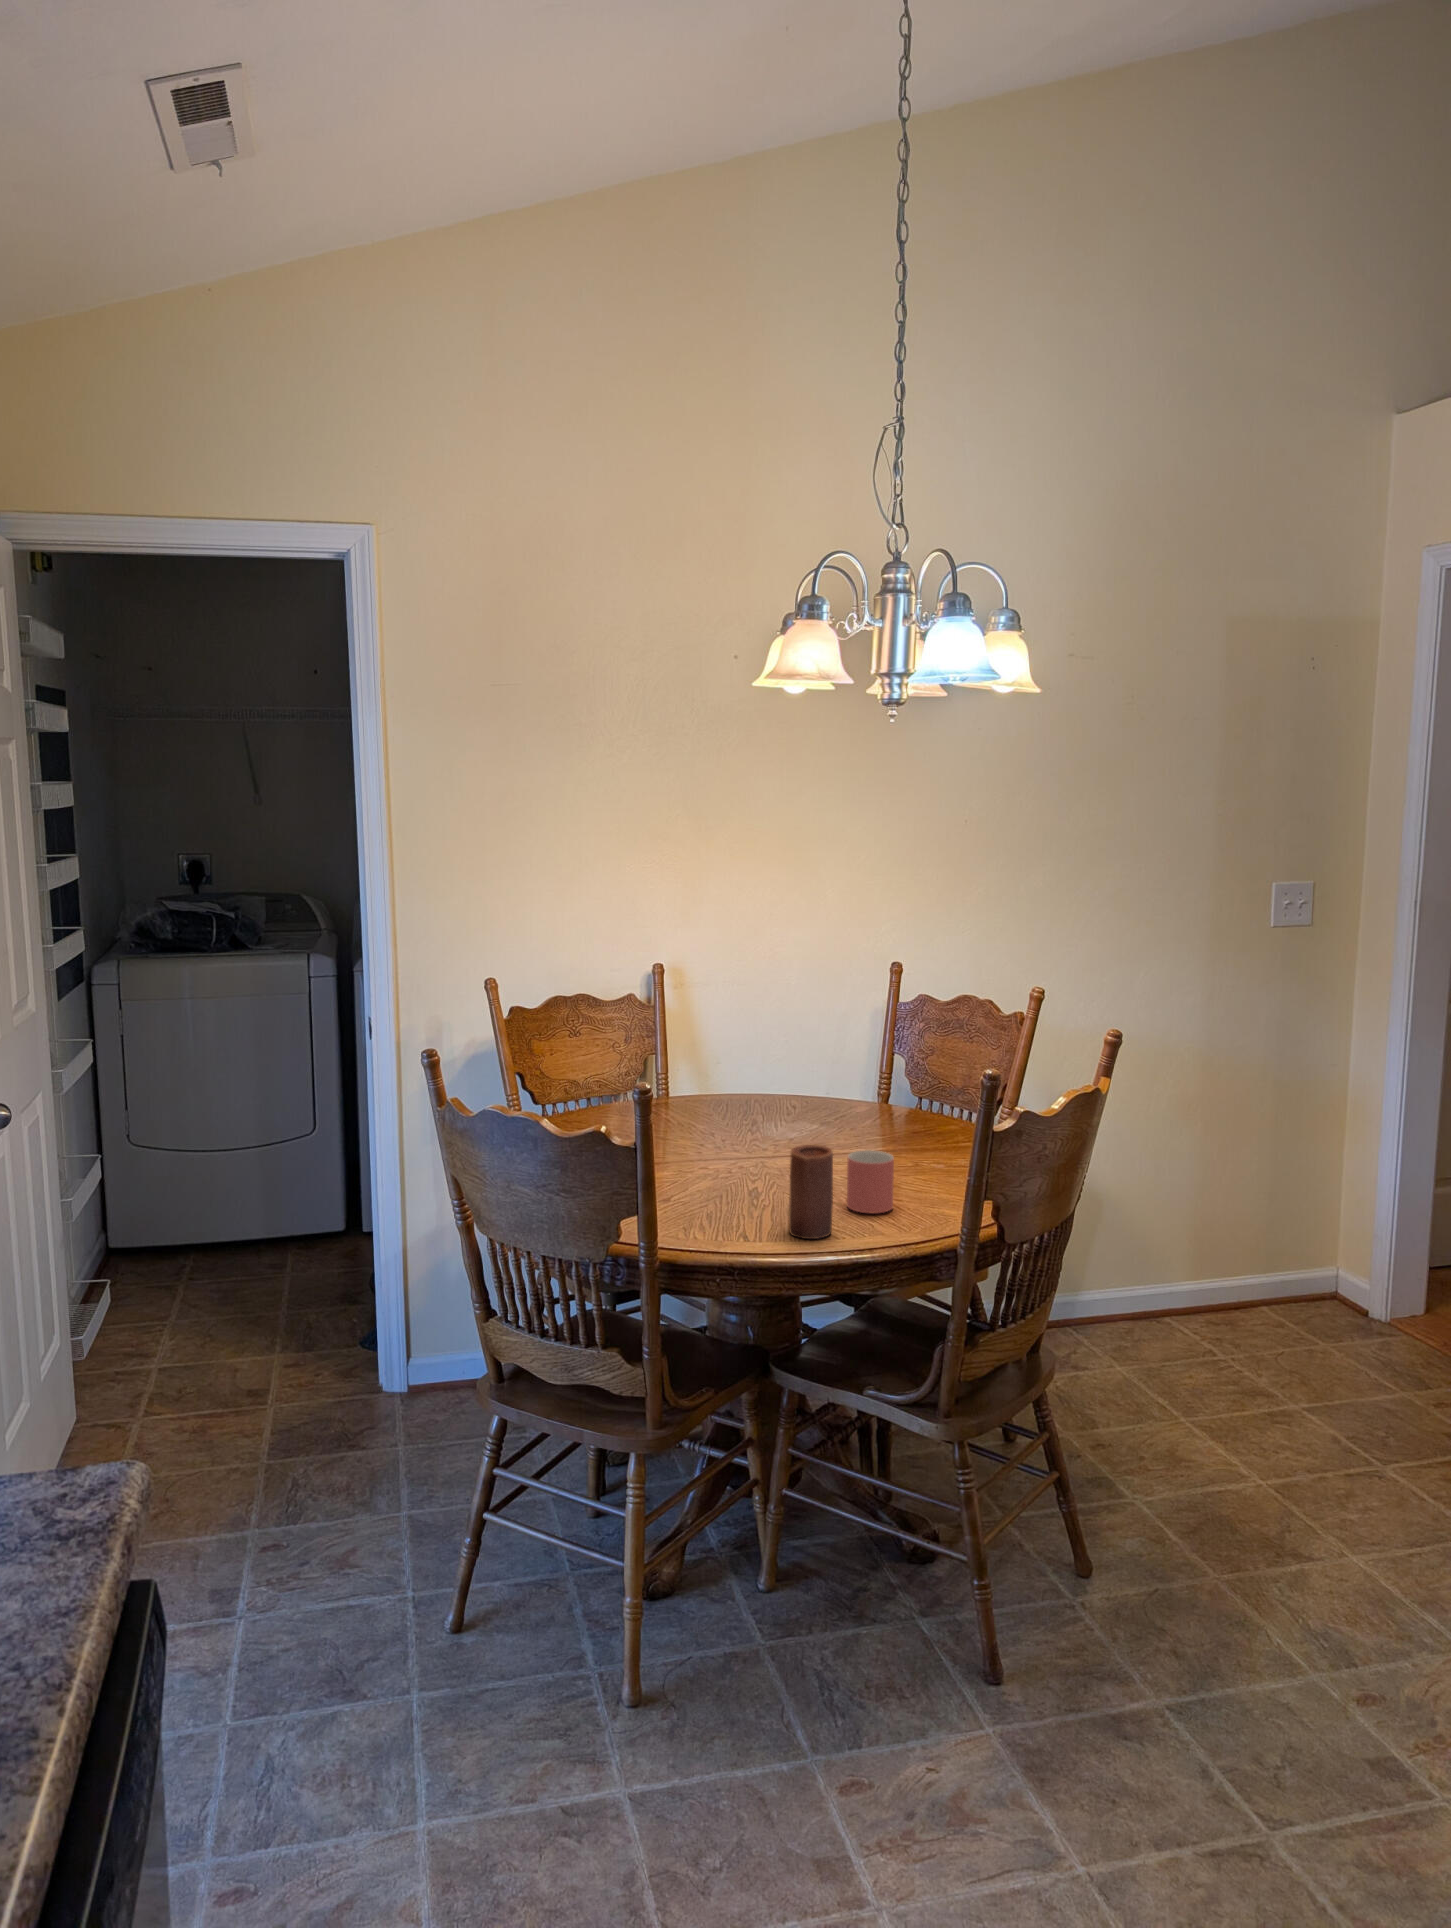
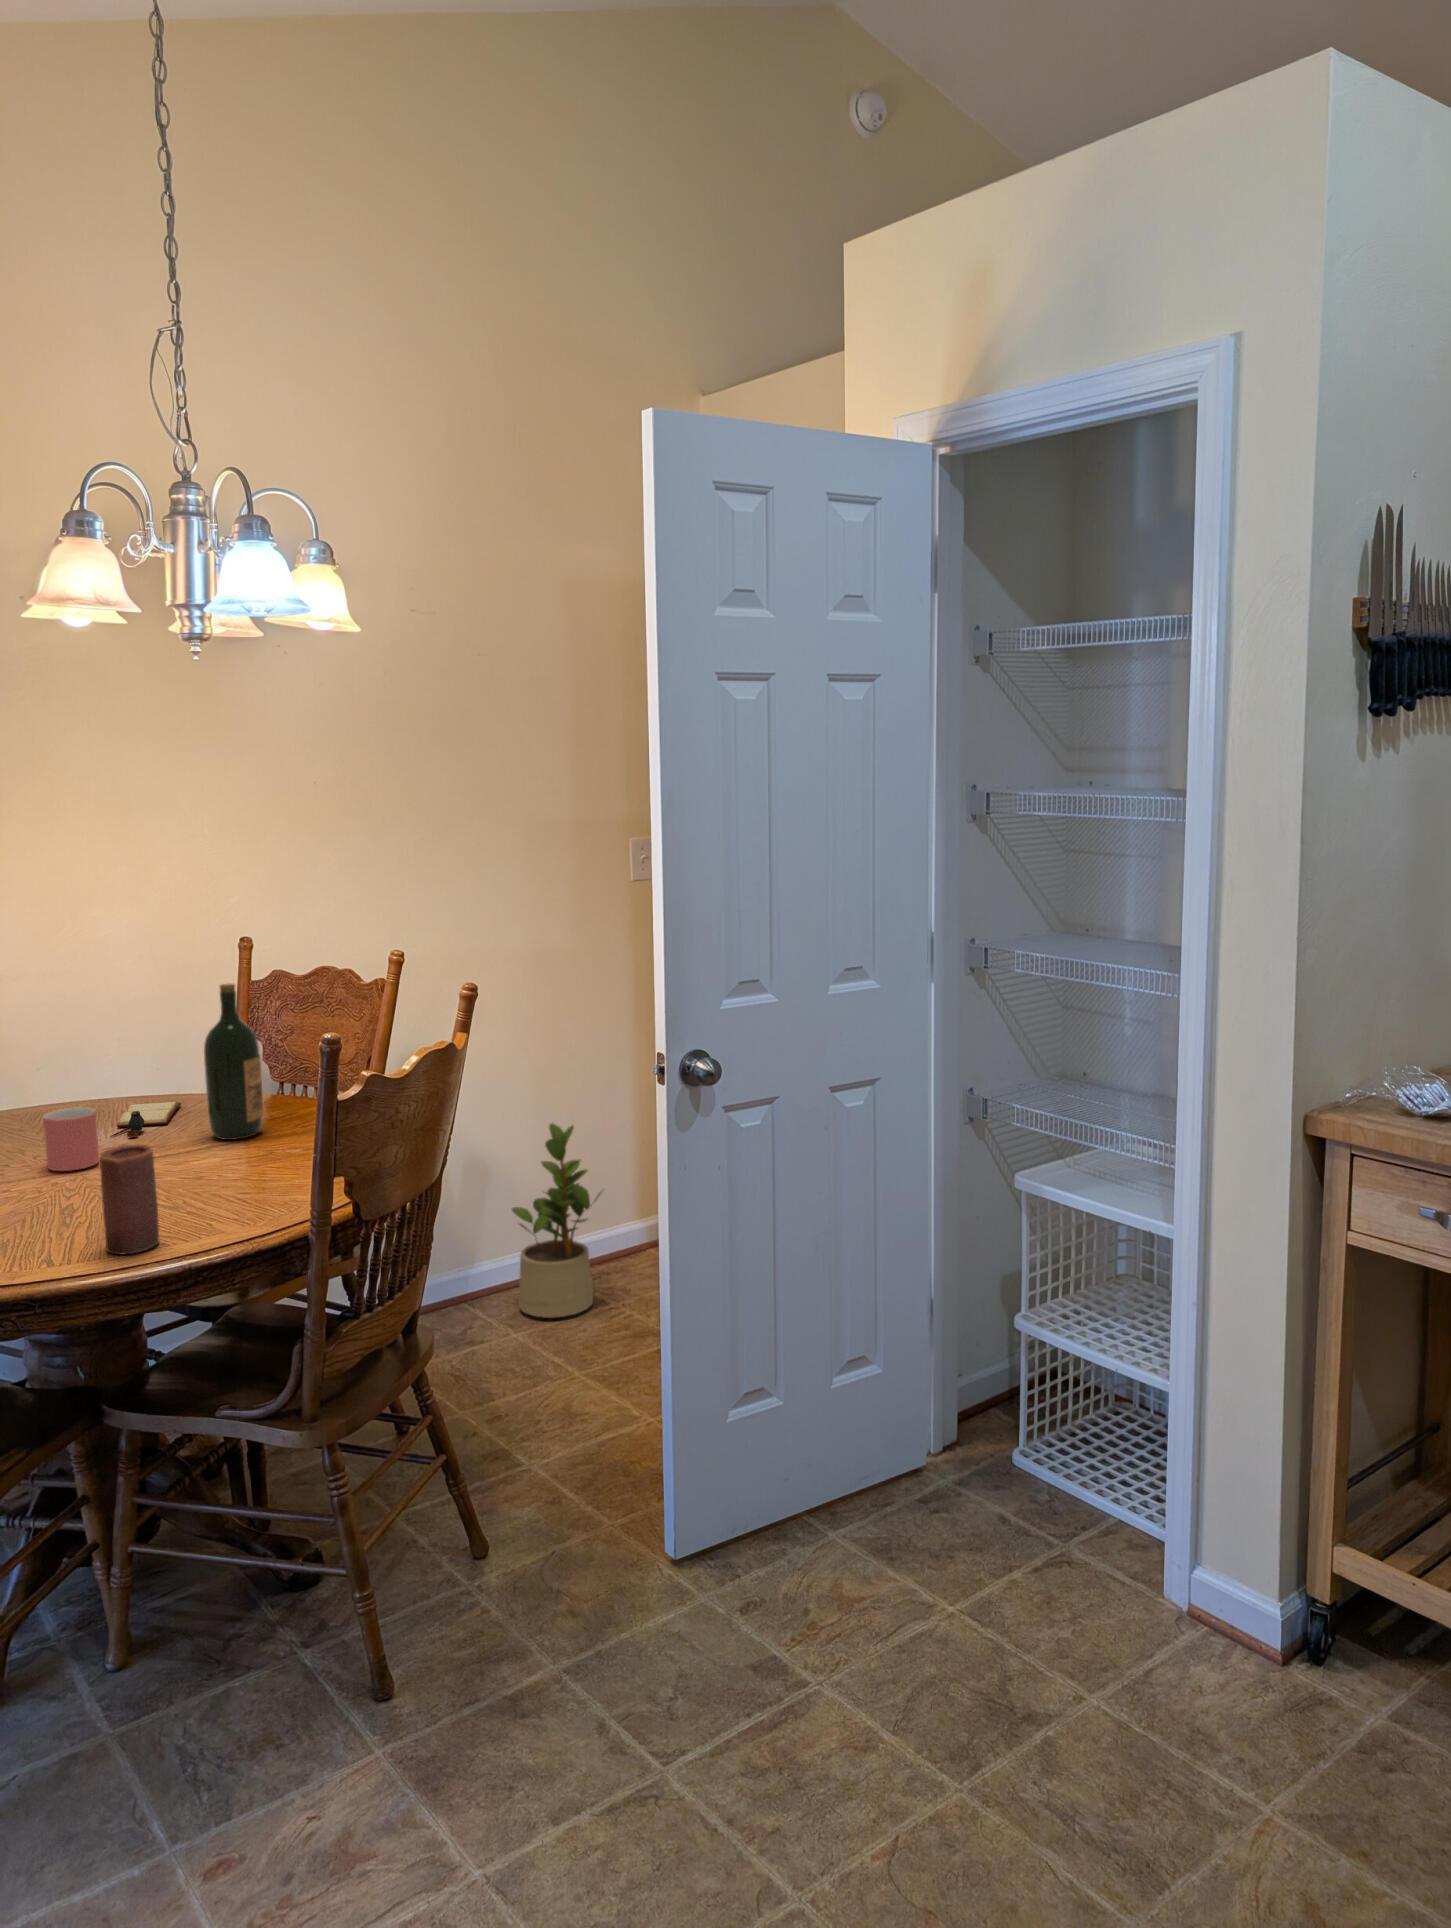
wine bottle: none [865,1007,913,1148] -> present [204,984,263,1140]
book: none [781,1103,837,1133] -> present [110,1102,181,1137]
mug: present [847,1150,894,1213] -> present [43,1107,99,1171]
potted plant: none [1126,1169,1226,1365] -> present [511,1124,601,1318]

